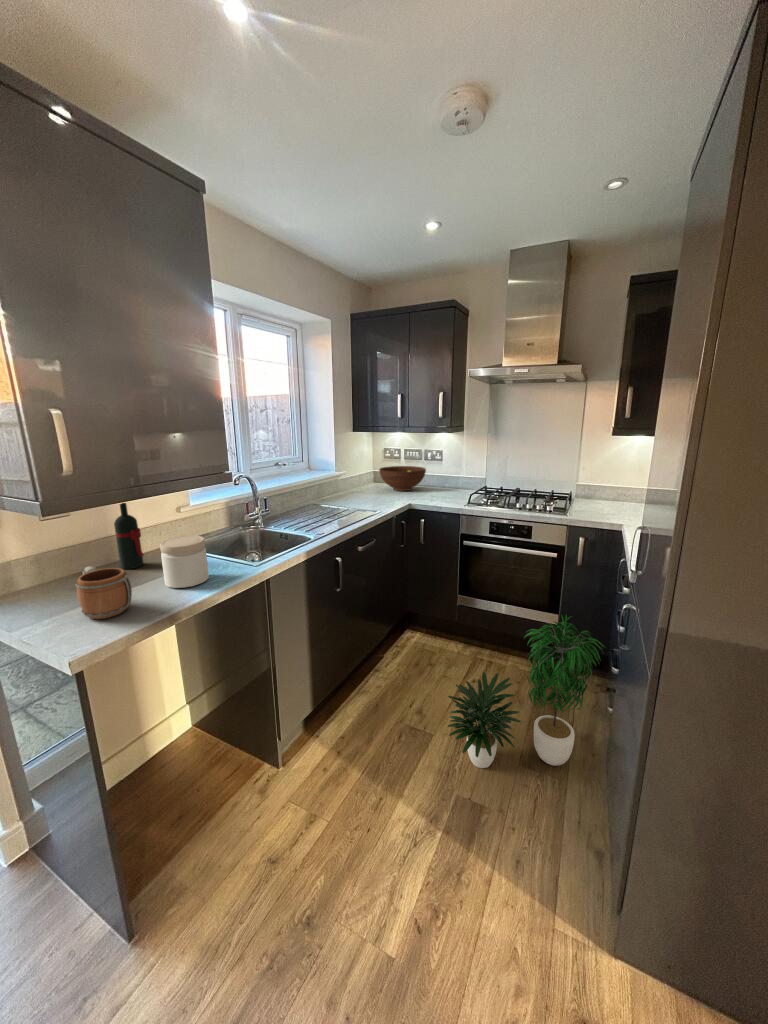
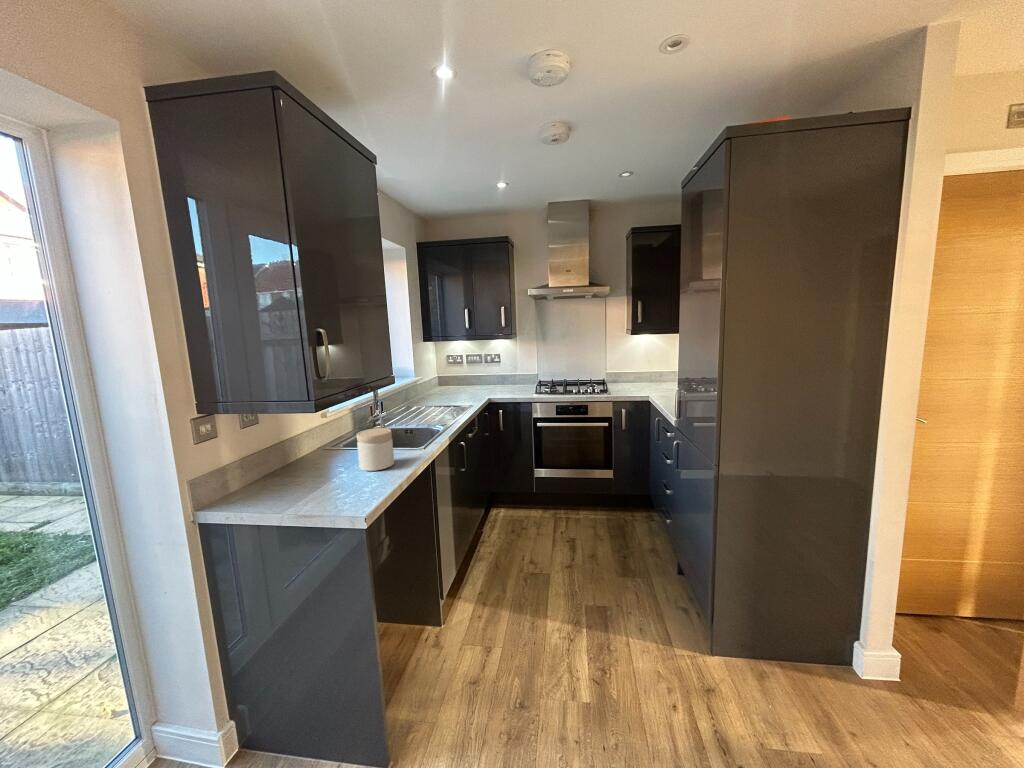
fruit bowl: present [379,466,426,491] -> none [451,369,491,390]
wine bottle: present [114,503,143,569] -> none [293,397,321,467]
mug: present [76,566,132,619] -> none [309,455,361,496]
potted plant: present [448,614,605,768] -> none [564,457,664,585]

